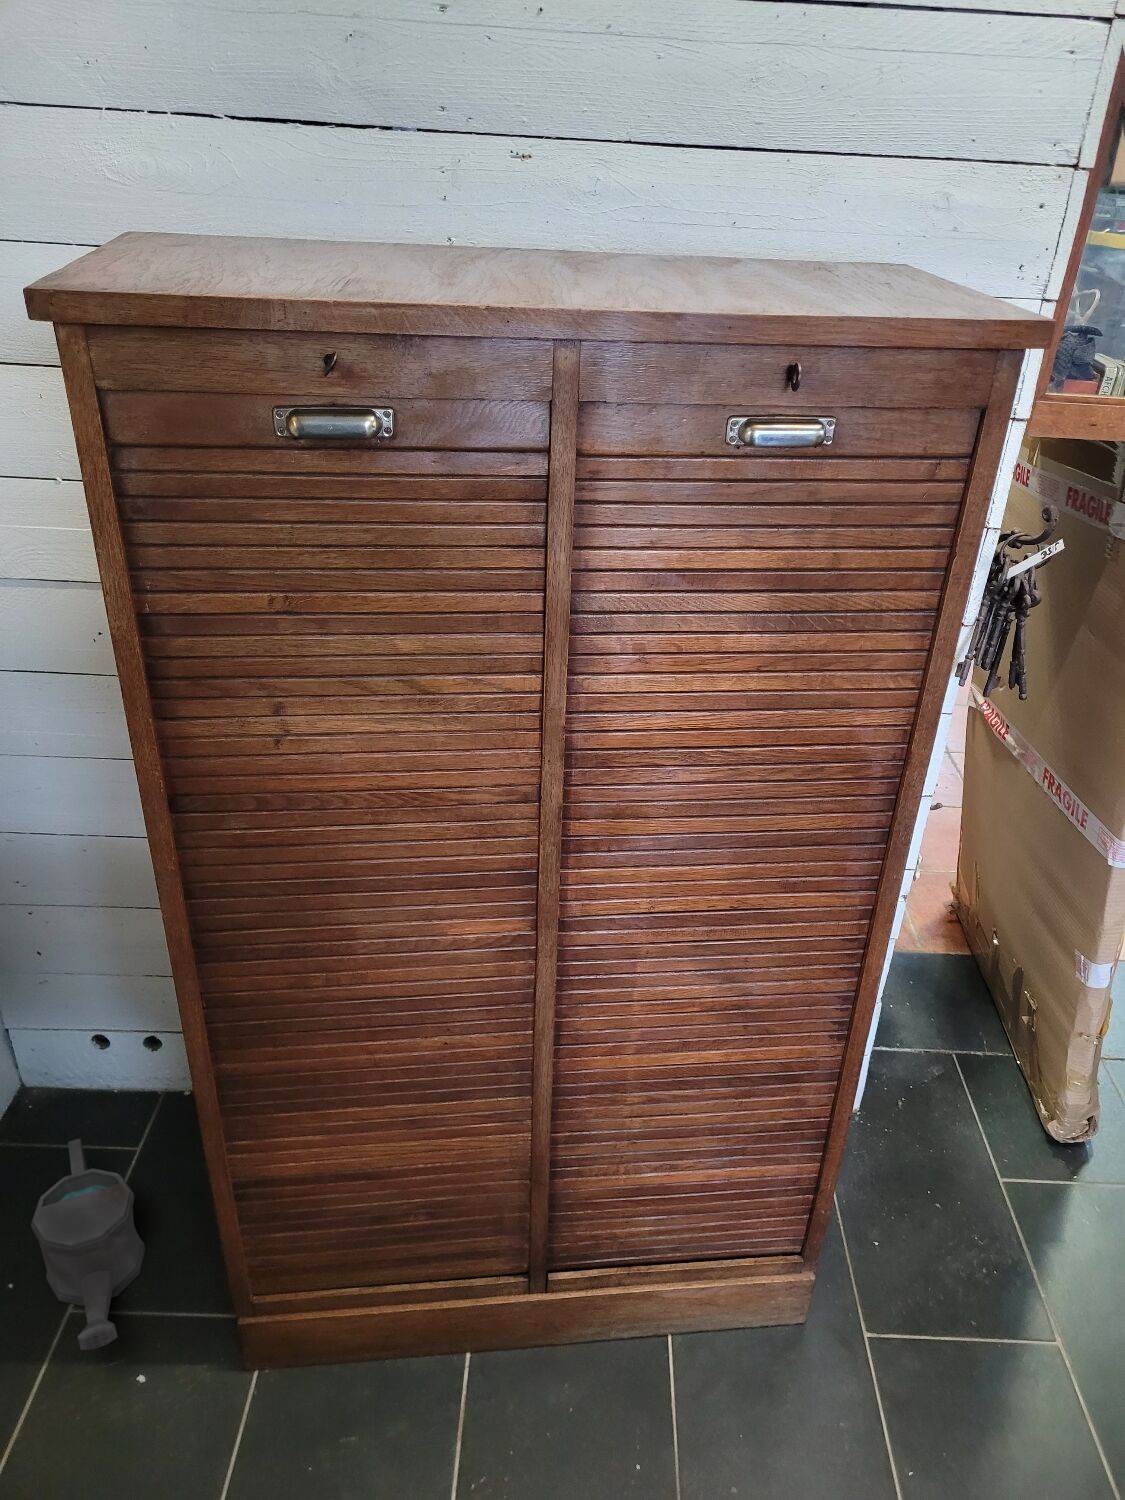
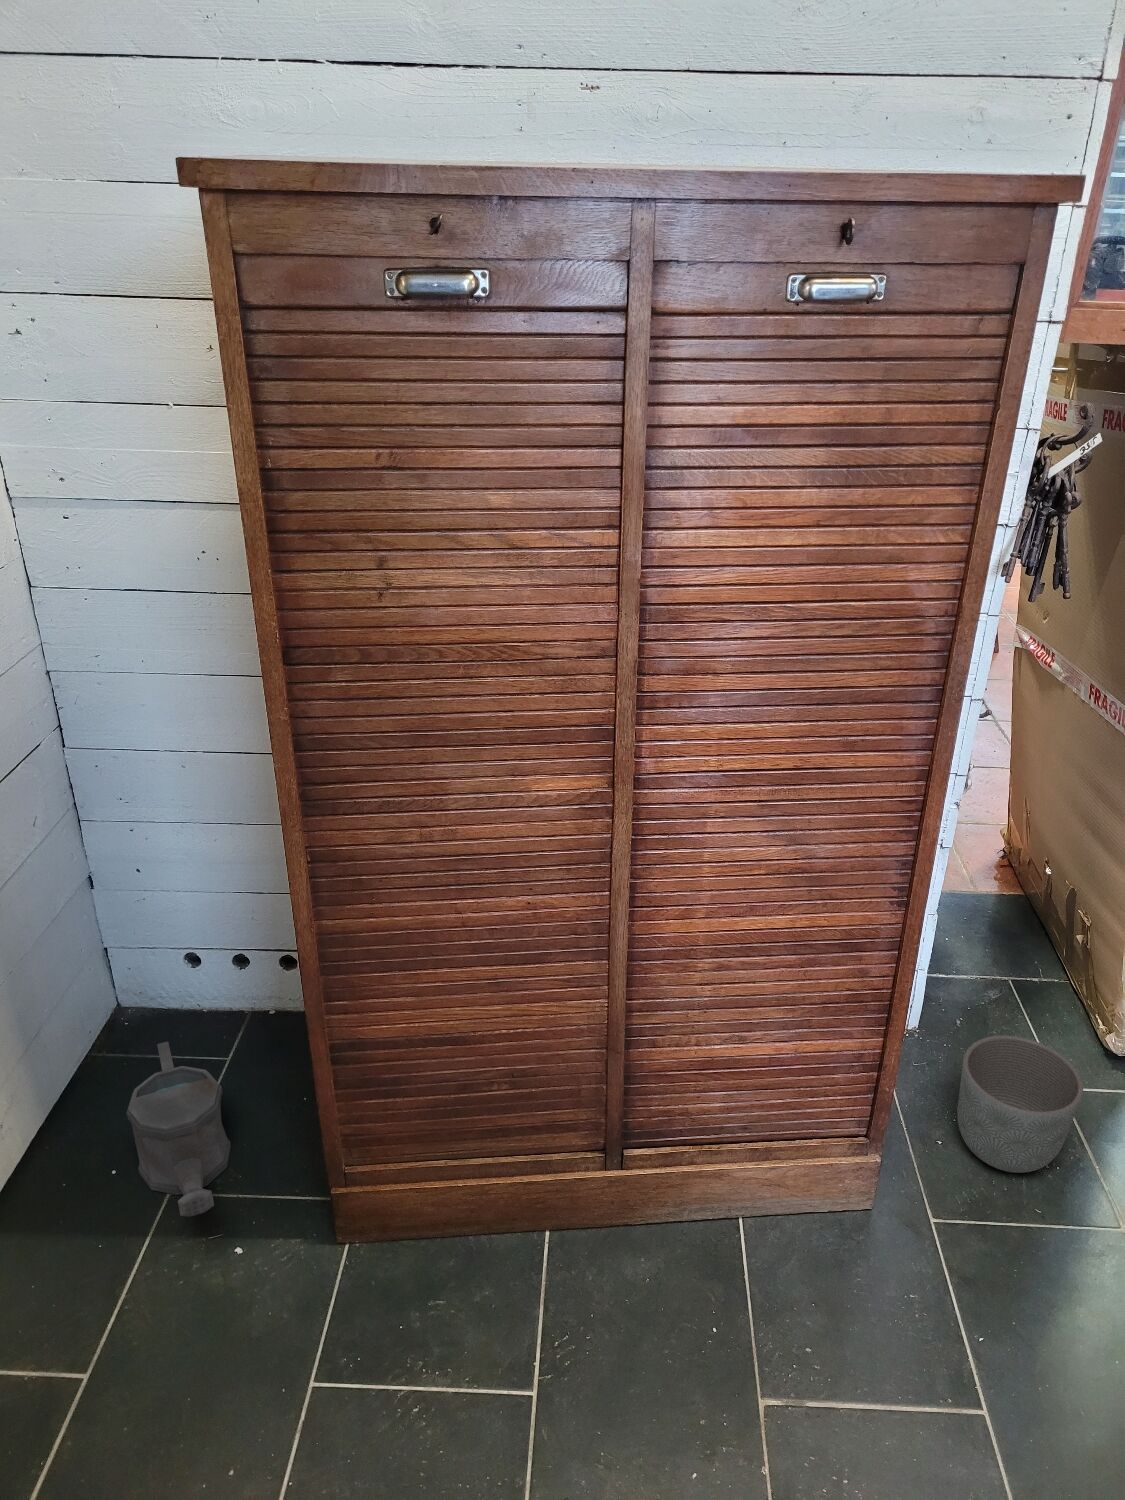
planter: none [896,1137,1023,1281] -> present [957,1035,1083,1173]

